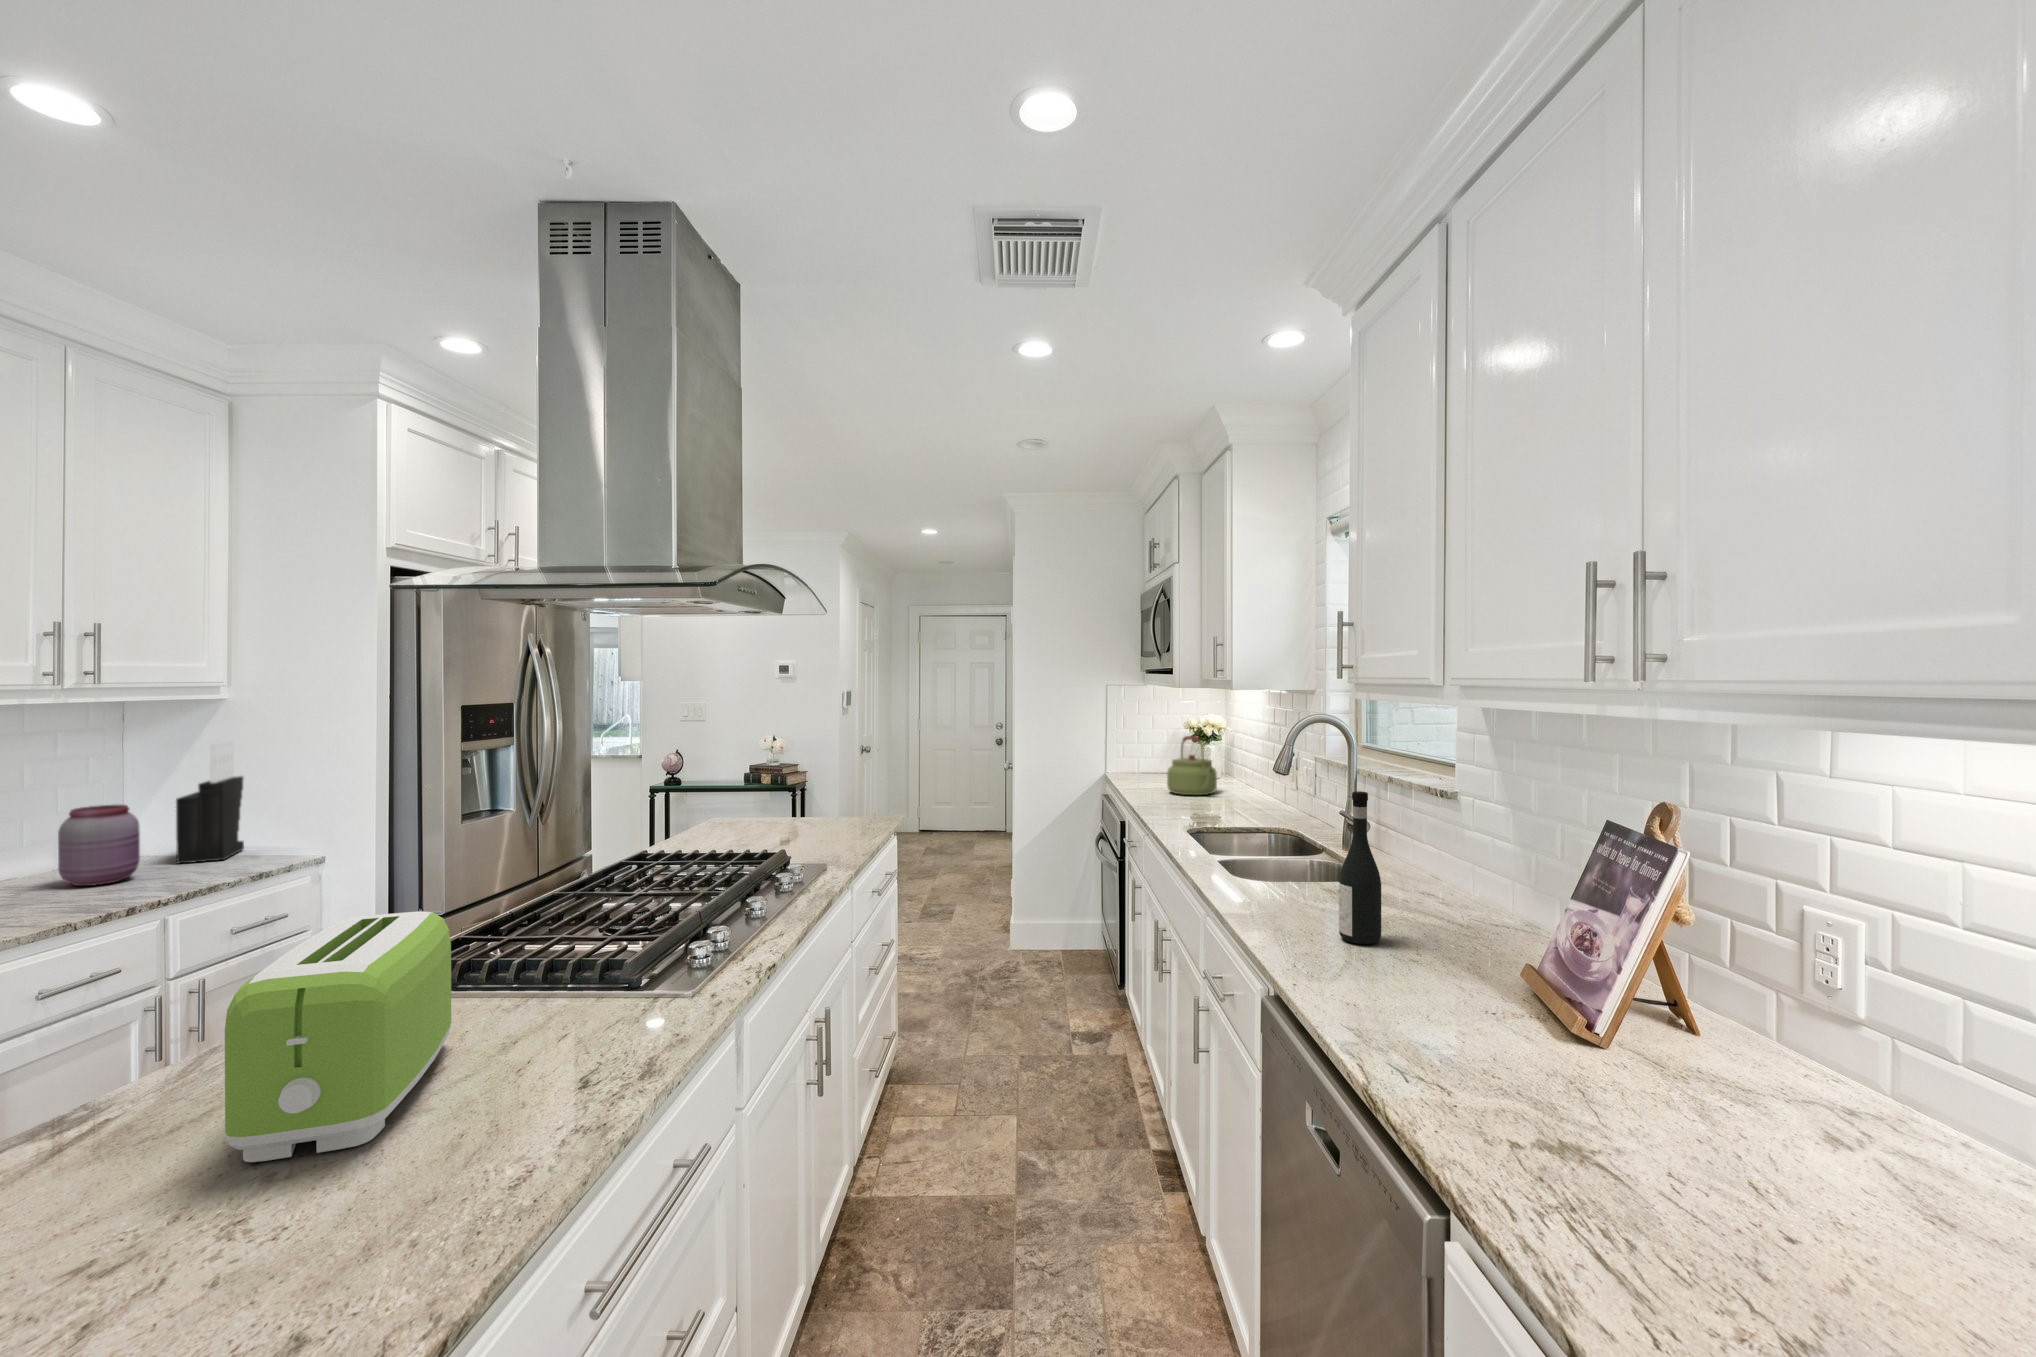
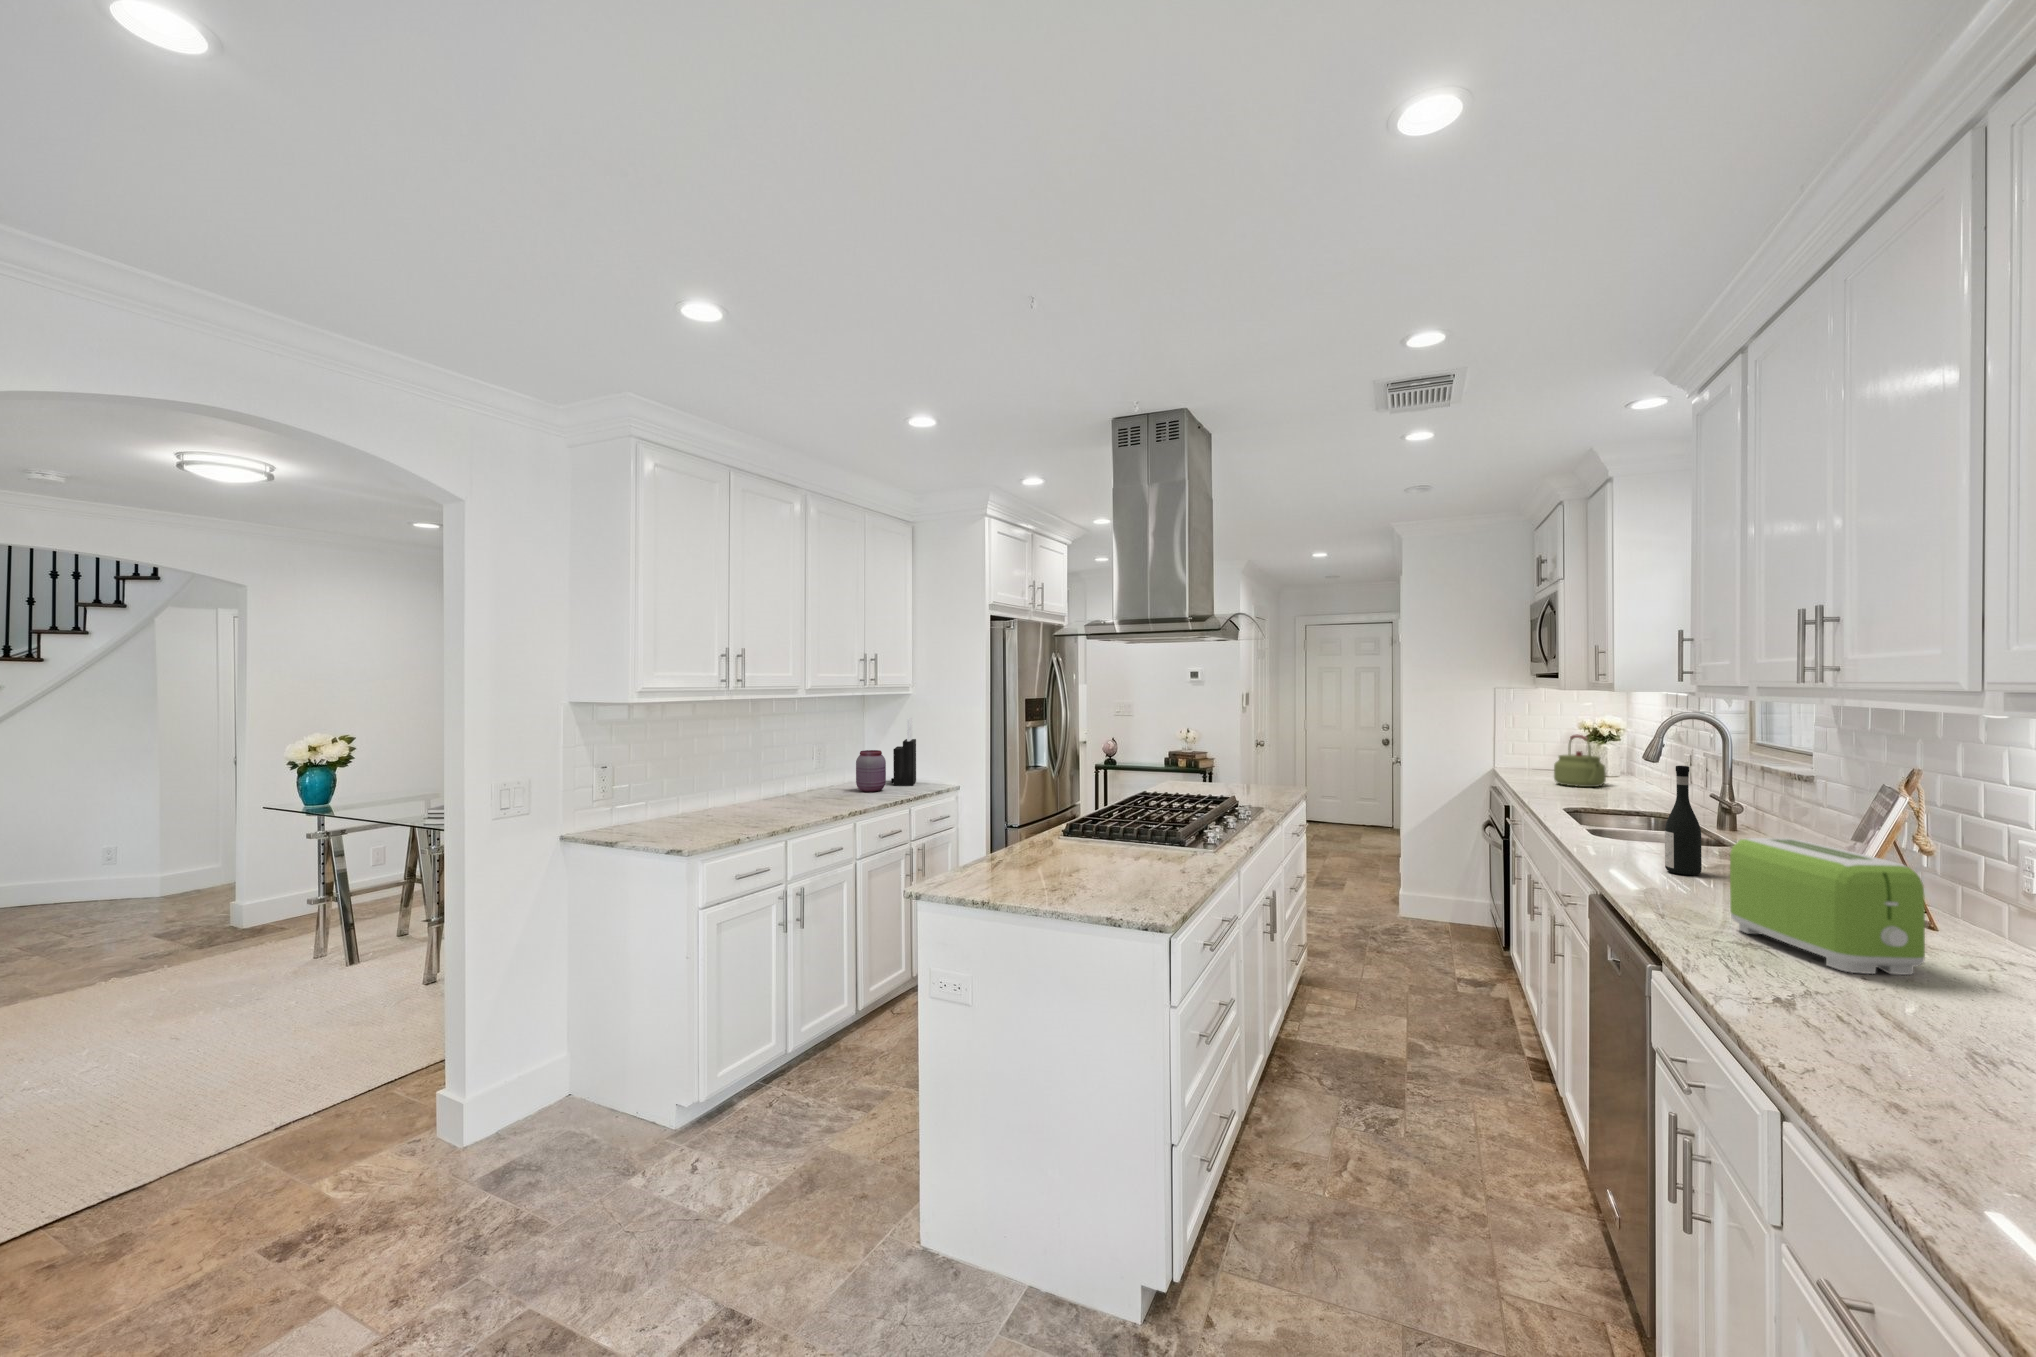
toaster: present [225,911,451,1162] -> present [1730,838,1925,975]

